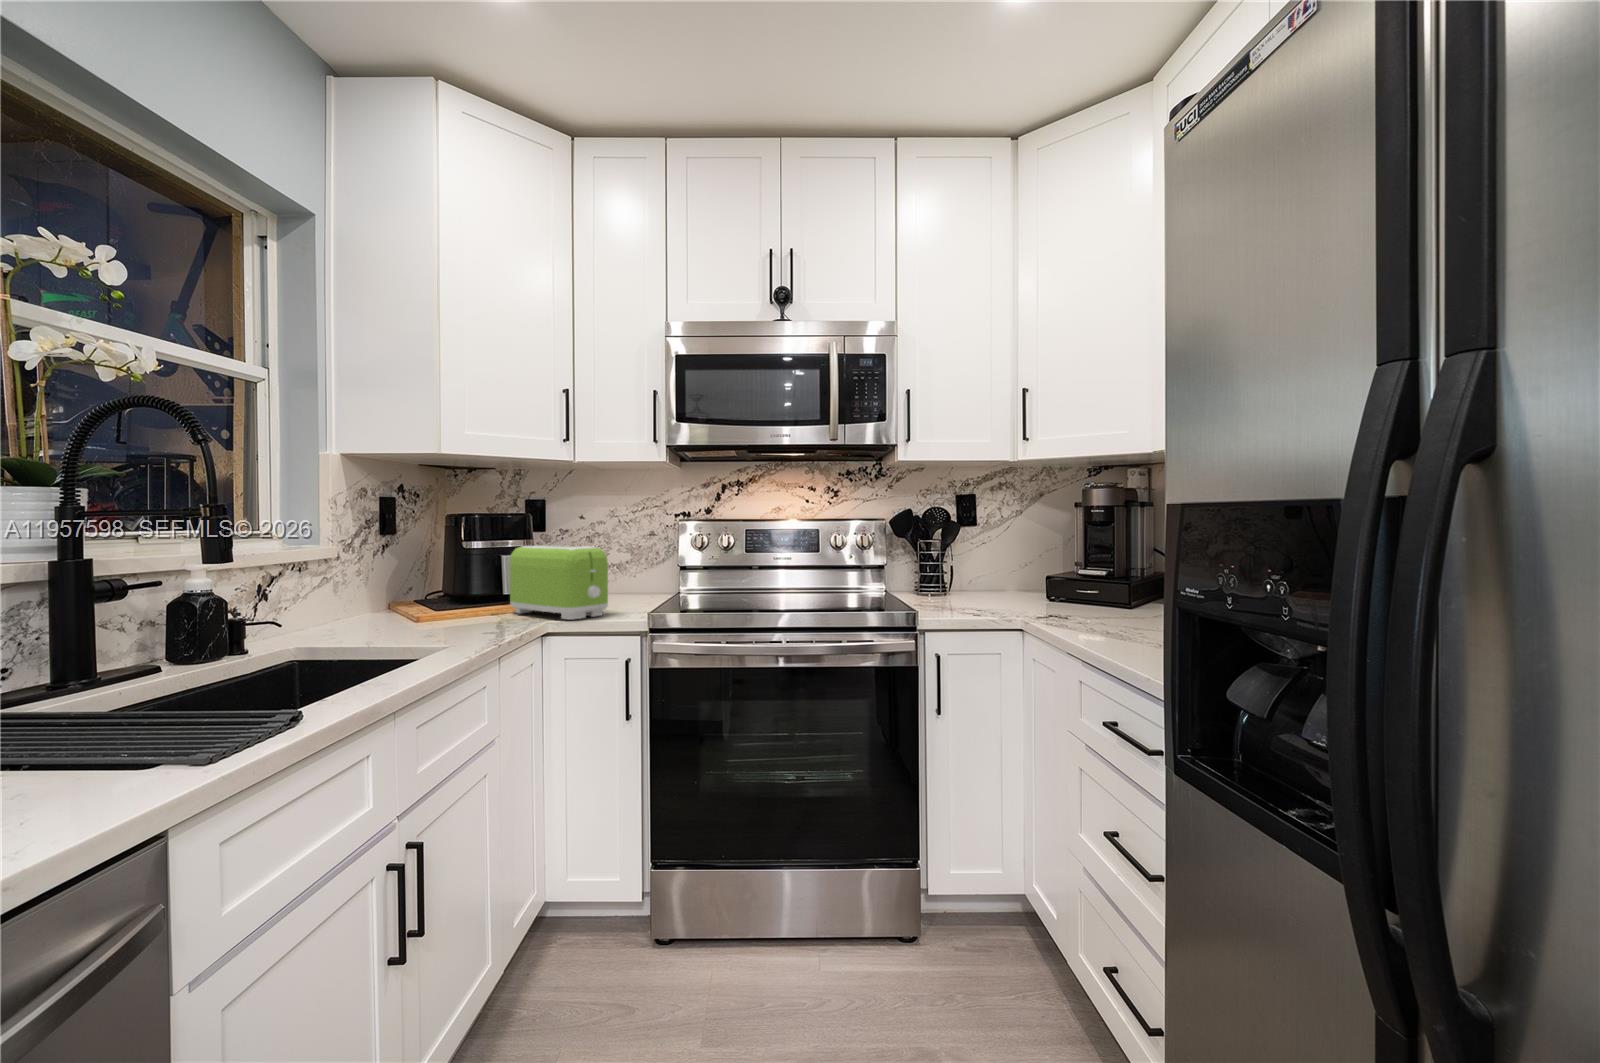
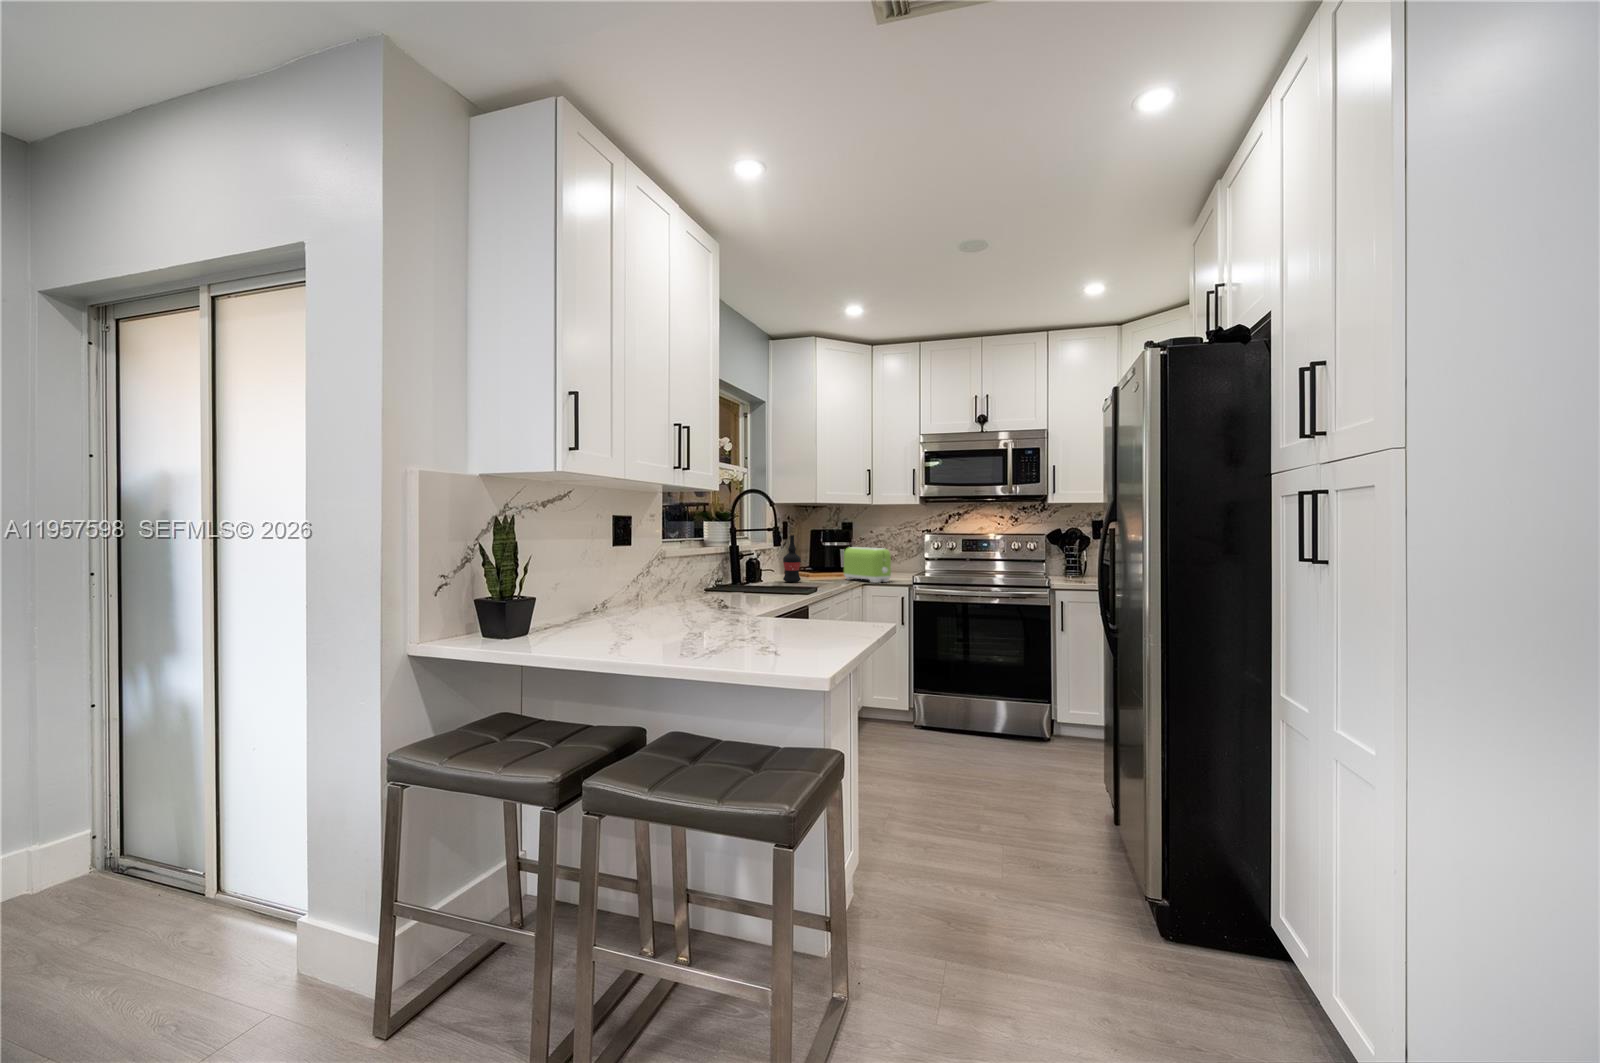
wine bottle: none [350,516,397,628] -> present [783,533,801,582]

